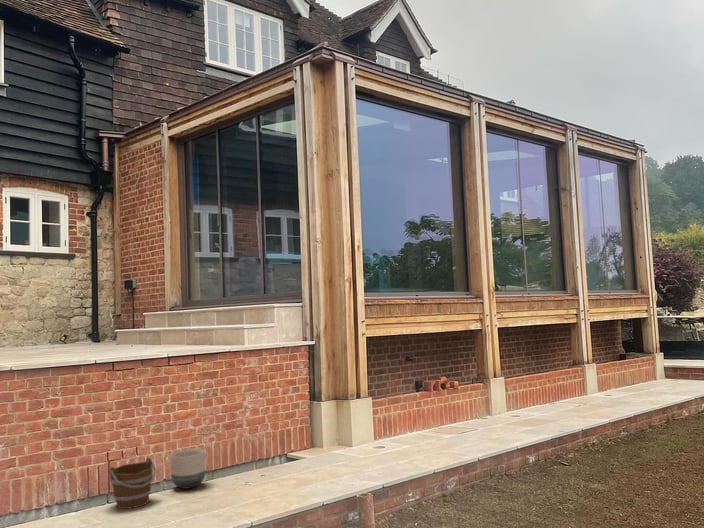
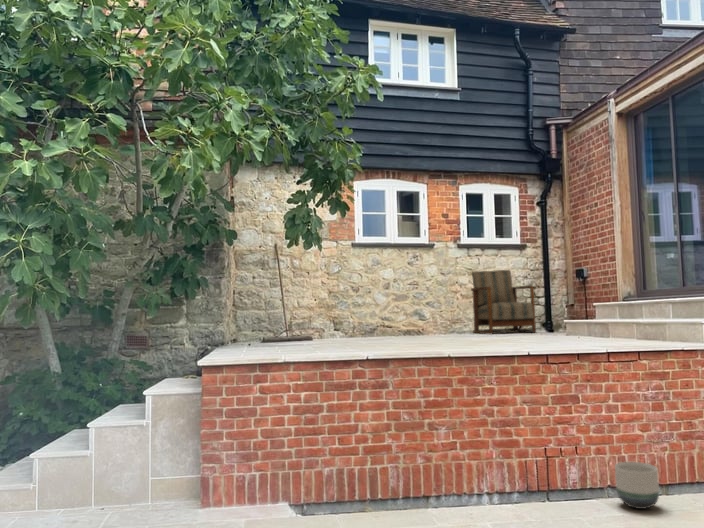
armchair: none [11,280,85,349] -> present [471,270,536,335]
bucket: present [110,458,157,509] -> none [546,464,598,516]

